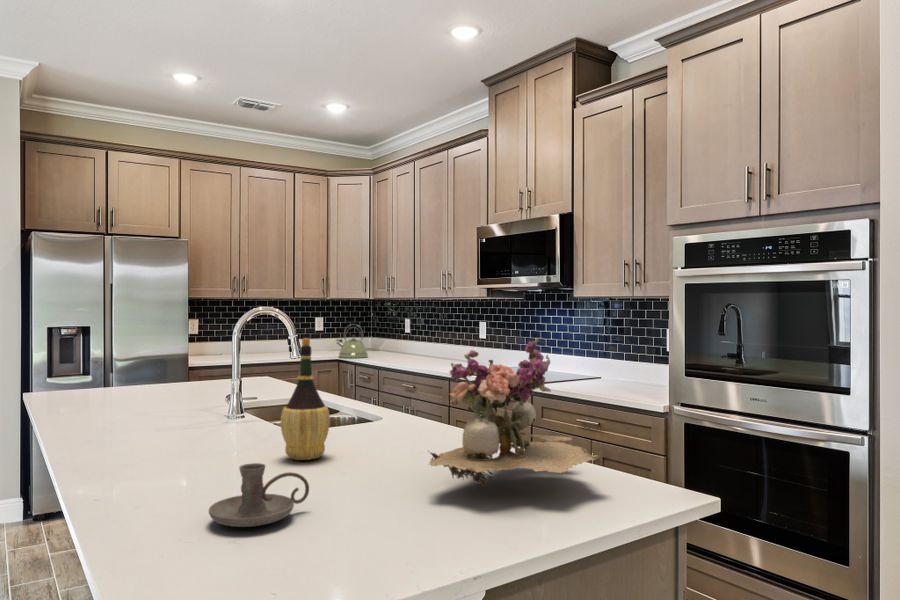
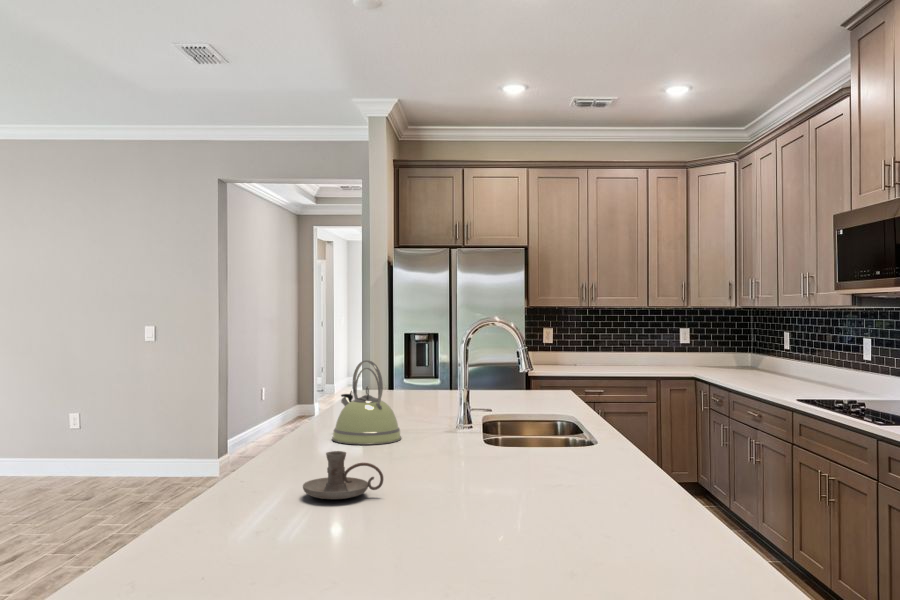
kettle: present [337,328,368,358] -> present [332,360,401,445]
wine bottle: present [281,338,330,460] -> none [433,352,477,463]
flower arrangement: present [430,338,600,486] -> none [479,361,669,509]

